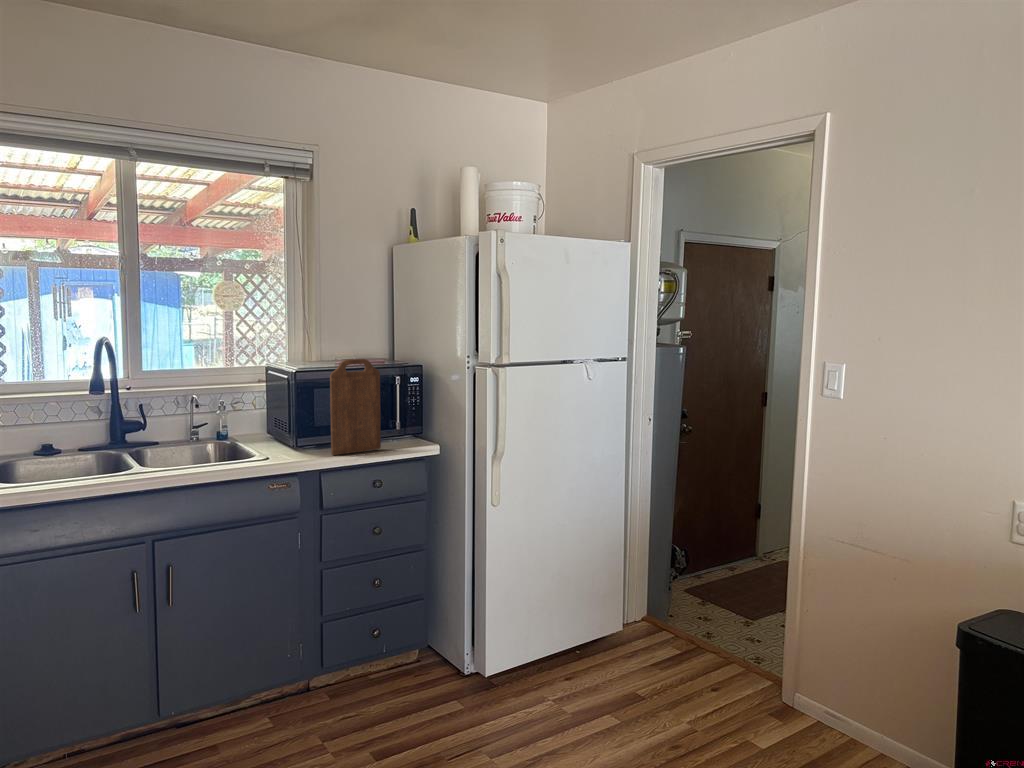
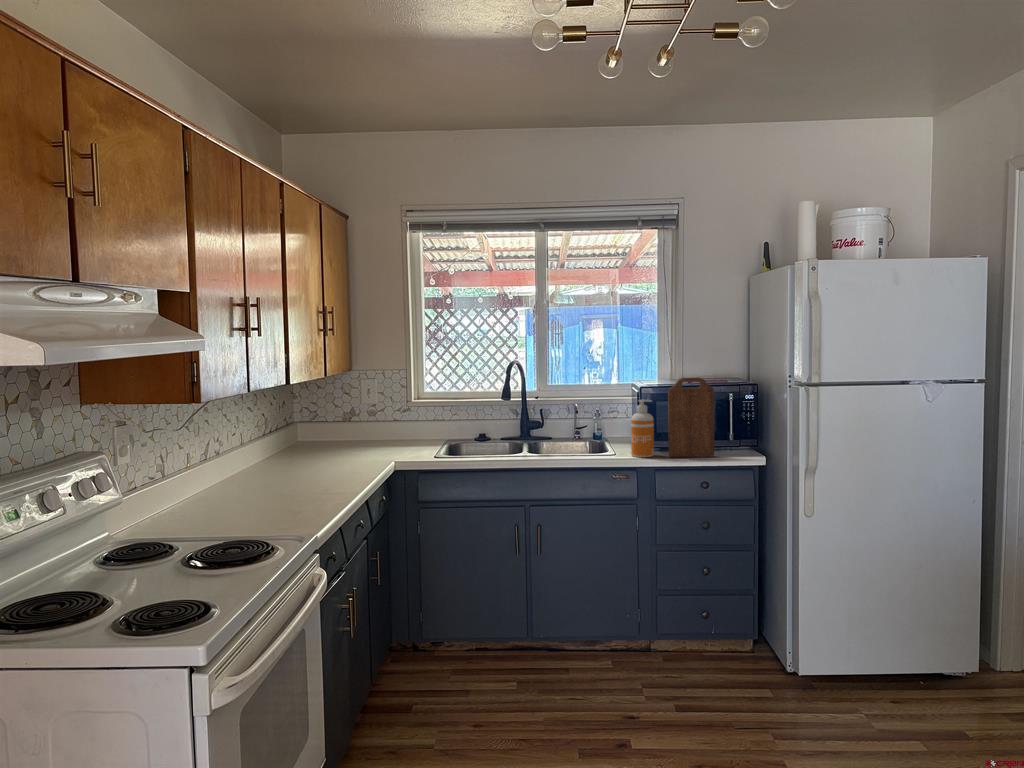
soap dispenser: none [283,387,313,459] -> present [631,400,654,457]

